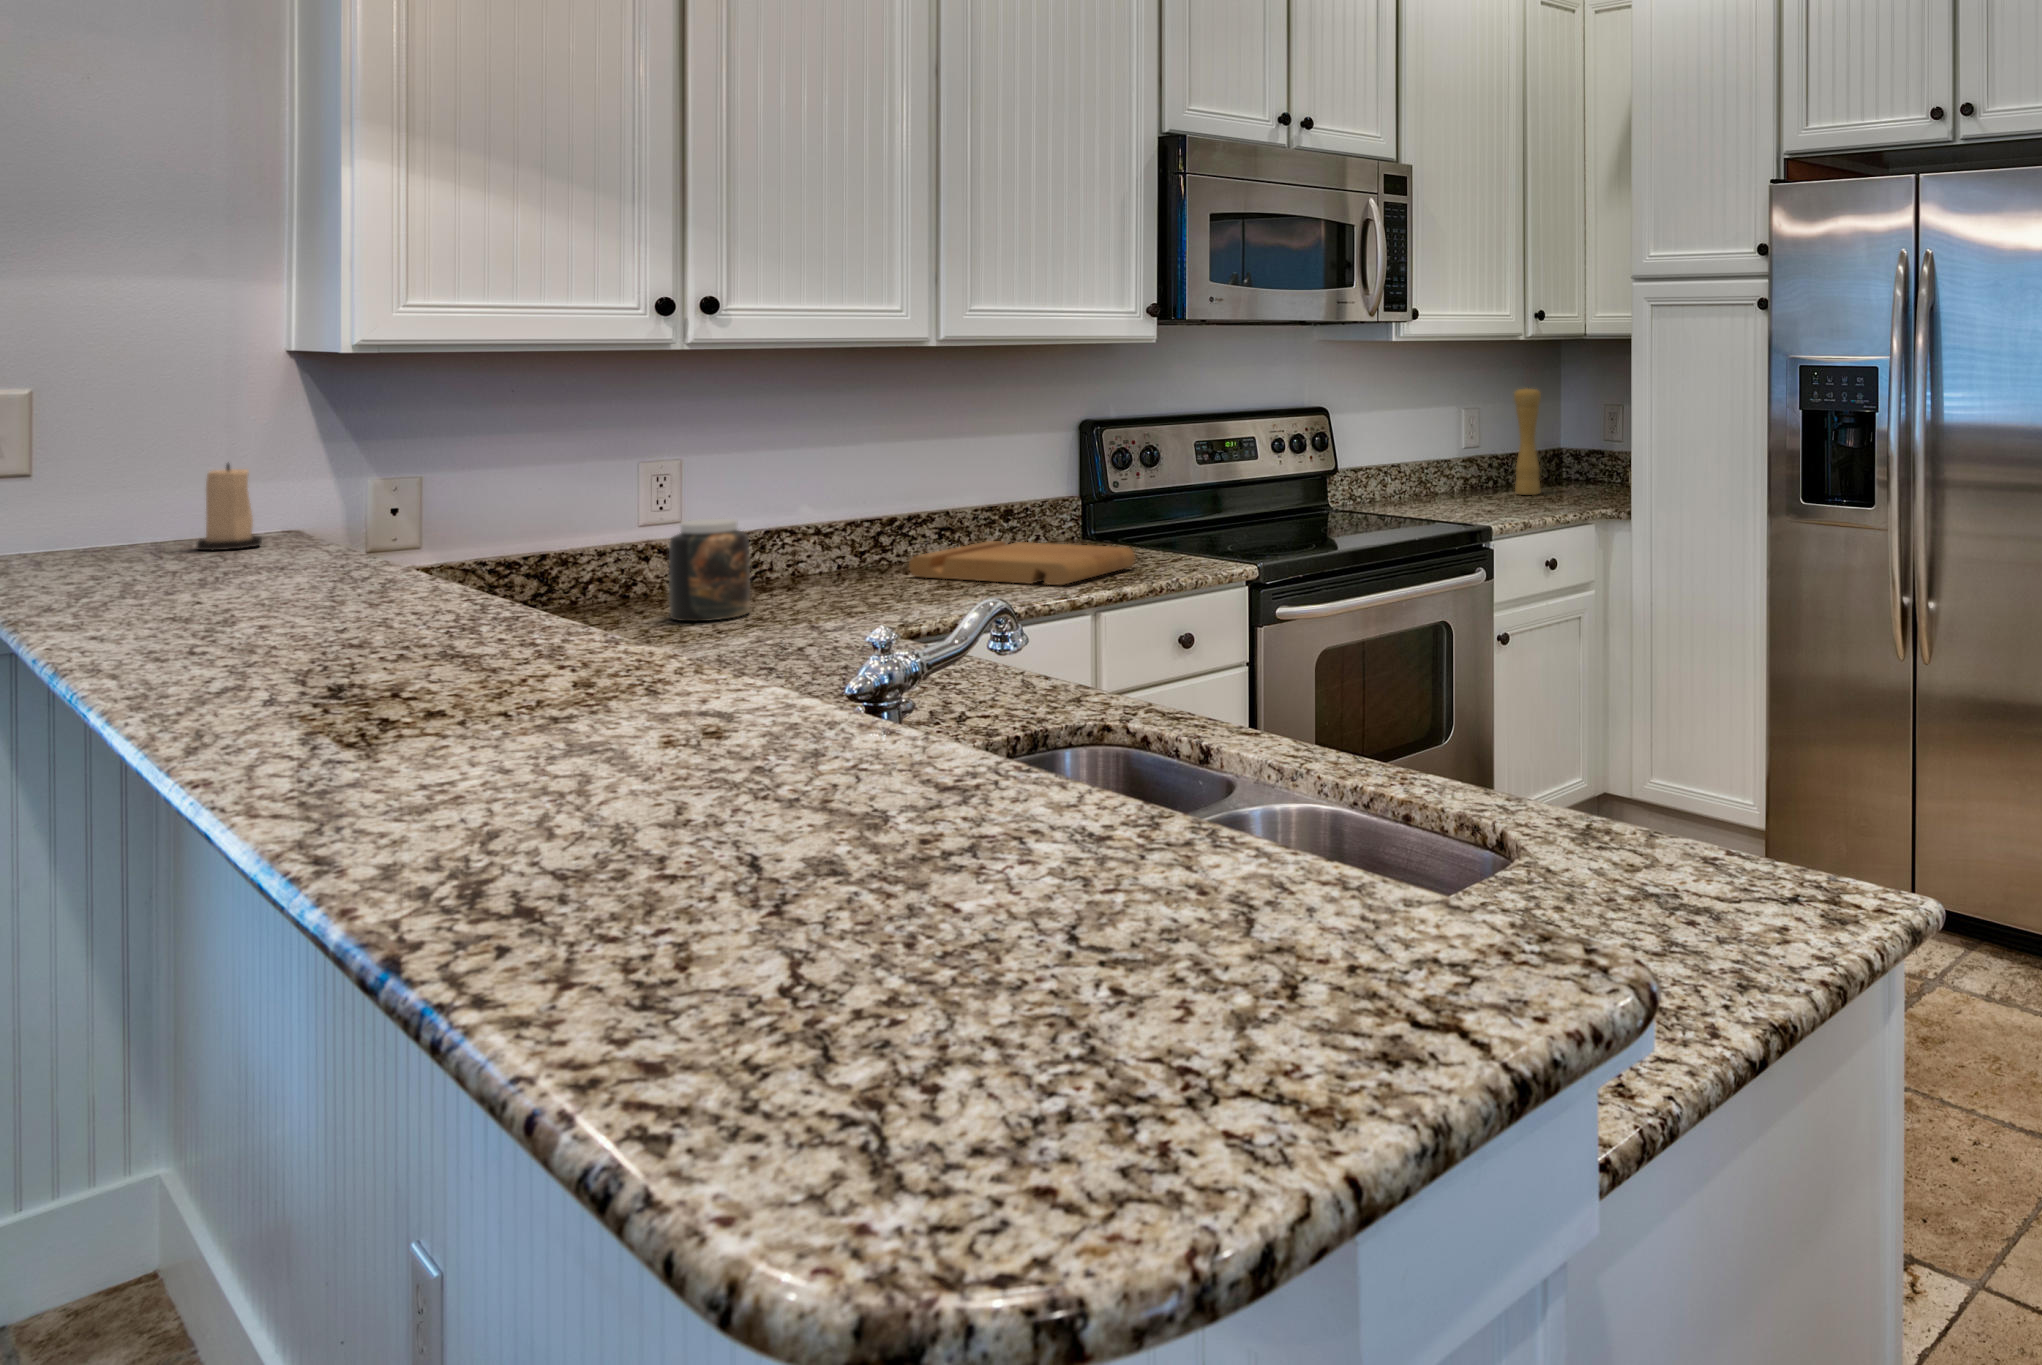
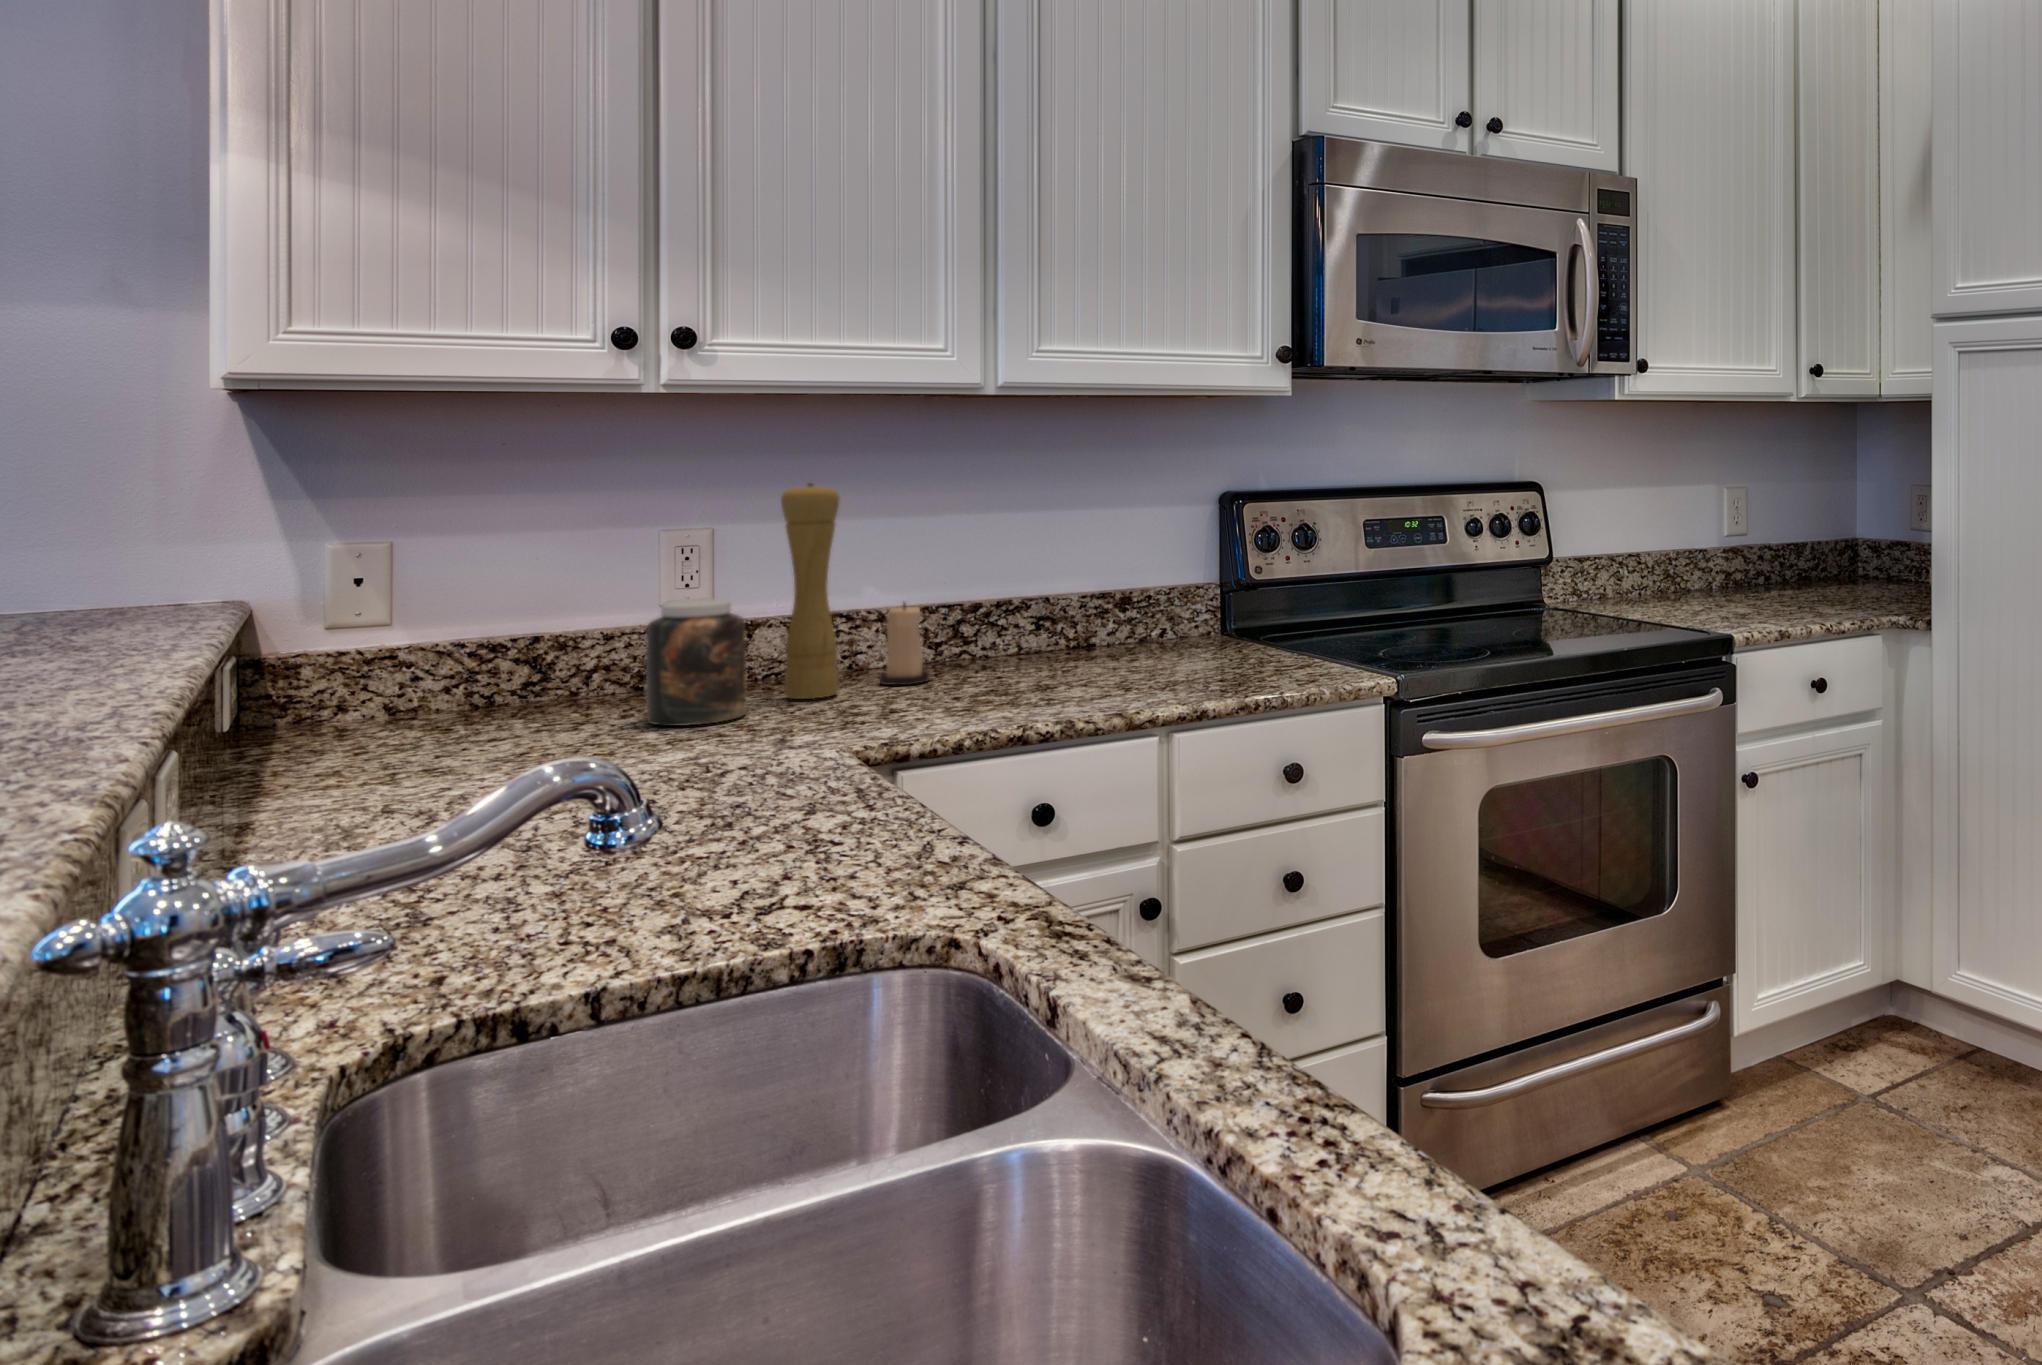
pepper mill: present [1514,388,1541,495] -> present [781,483,840,699]
candle: present [197,464,262,550] -> present [880,603,929,685]
cutting board: present [909,541,1135,585] -> none [981,634,1248,695]

